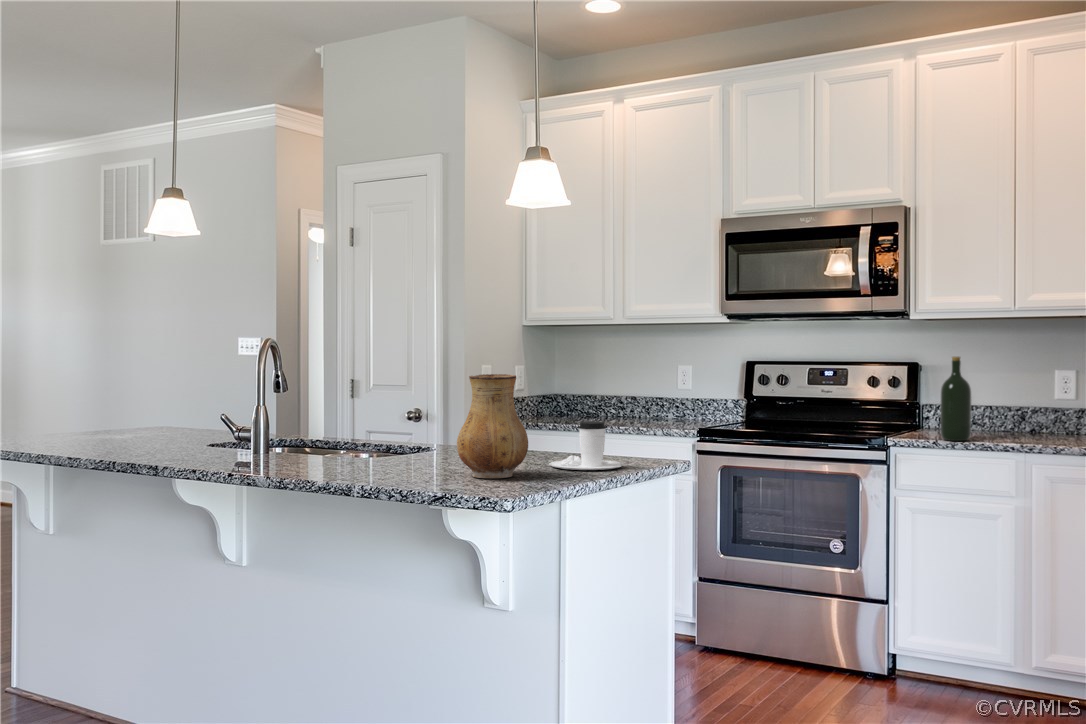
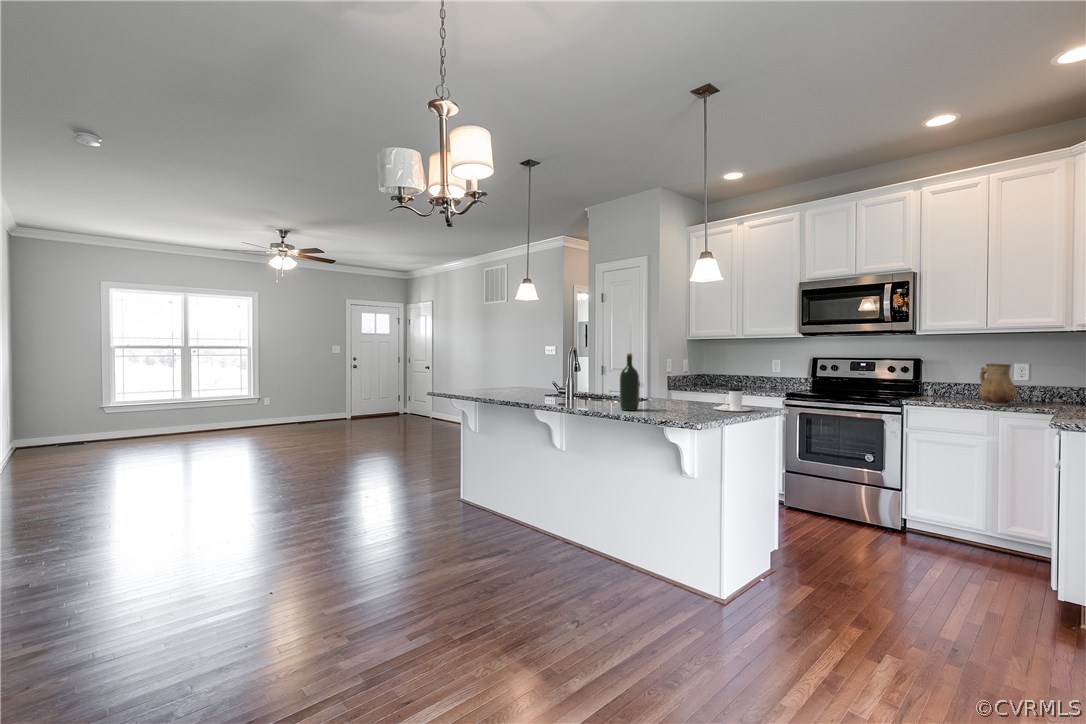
wine bottle: present [940,357,971,441] -> present [620,354,639,411]
ceramic pitcher: present [457,374,528,478] -> present [978,364,1017,406]

